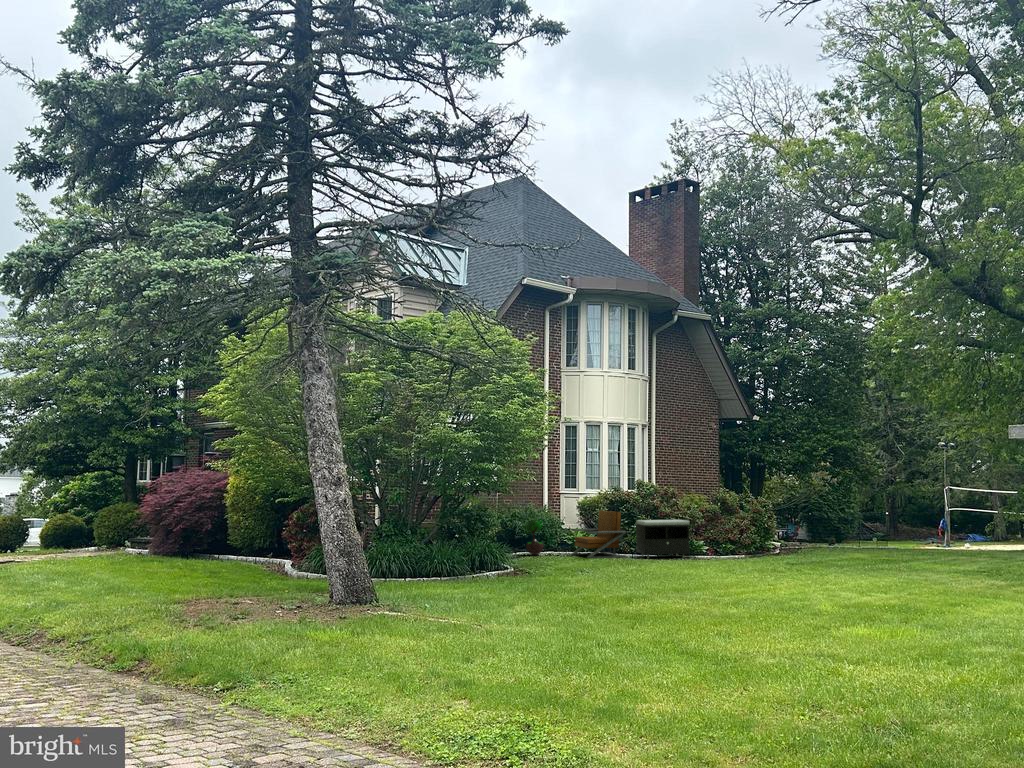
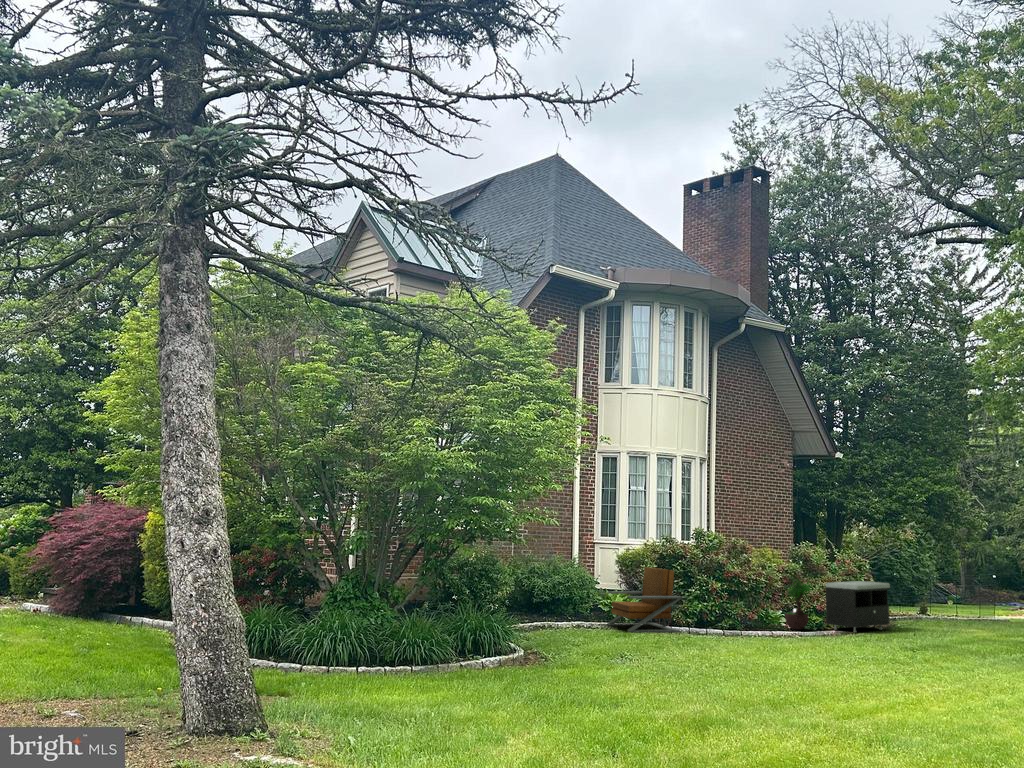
potted tree: present [524,518,543,555] -> present [785,580,810,630]
storage bench: present [636,520,690,558] -> present [826,581,890,632]

